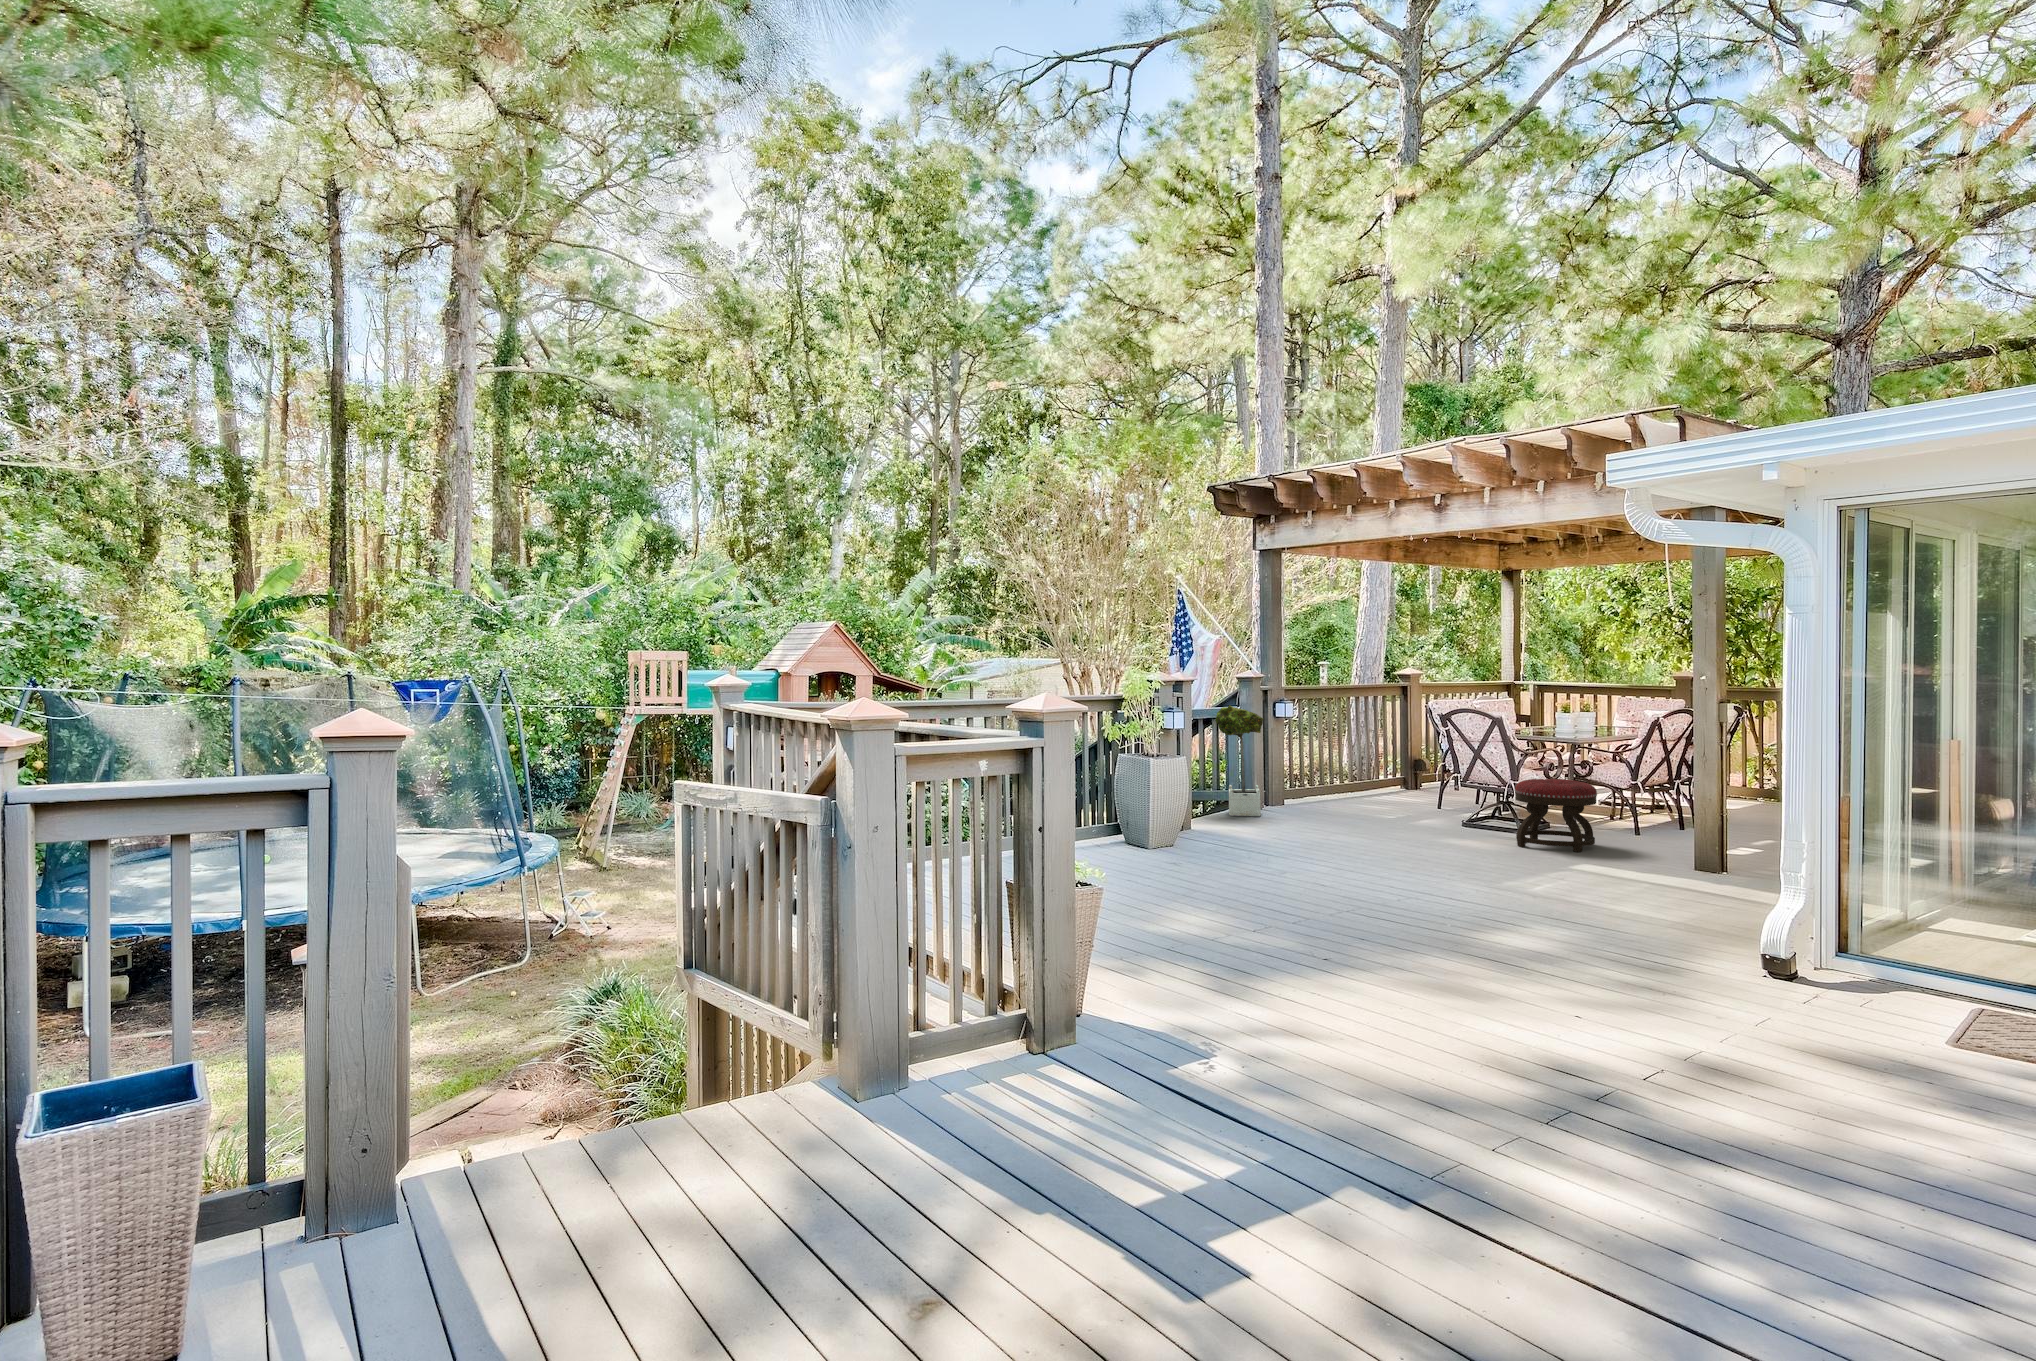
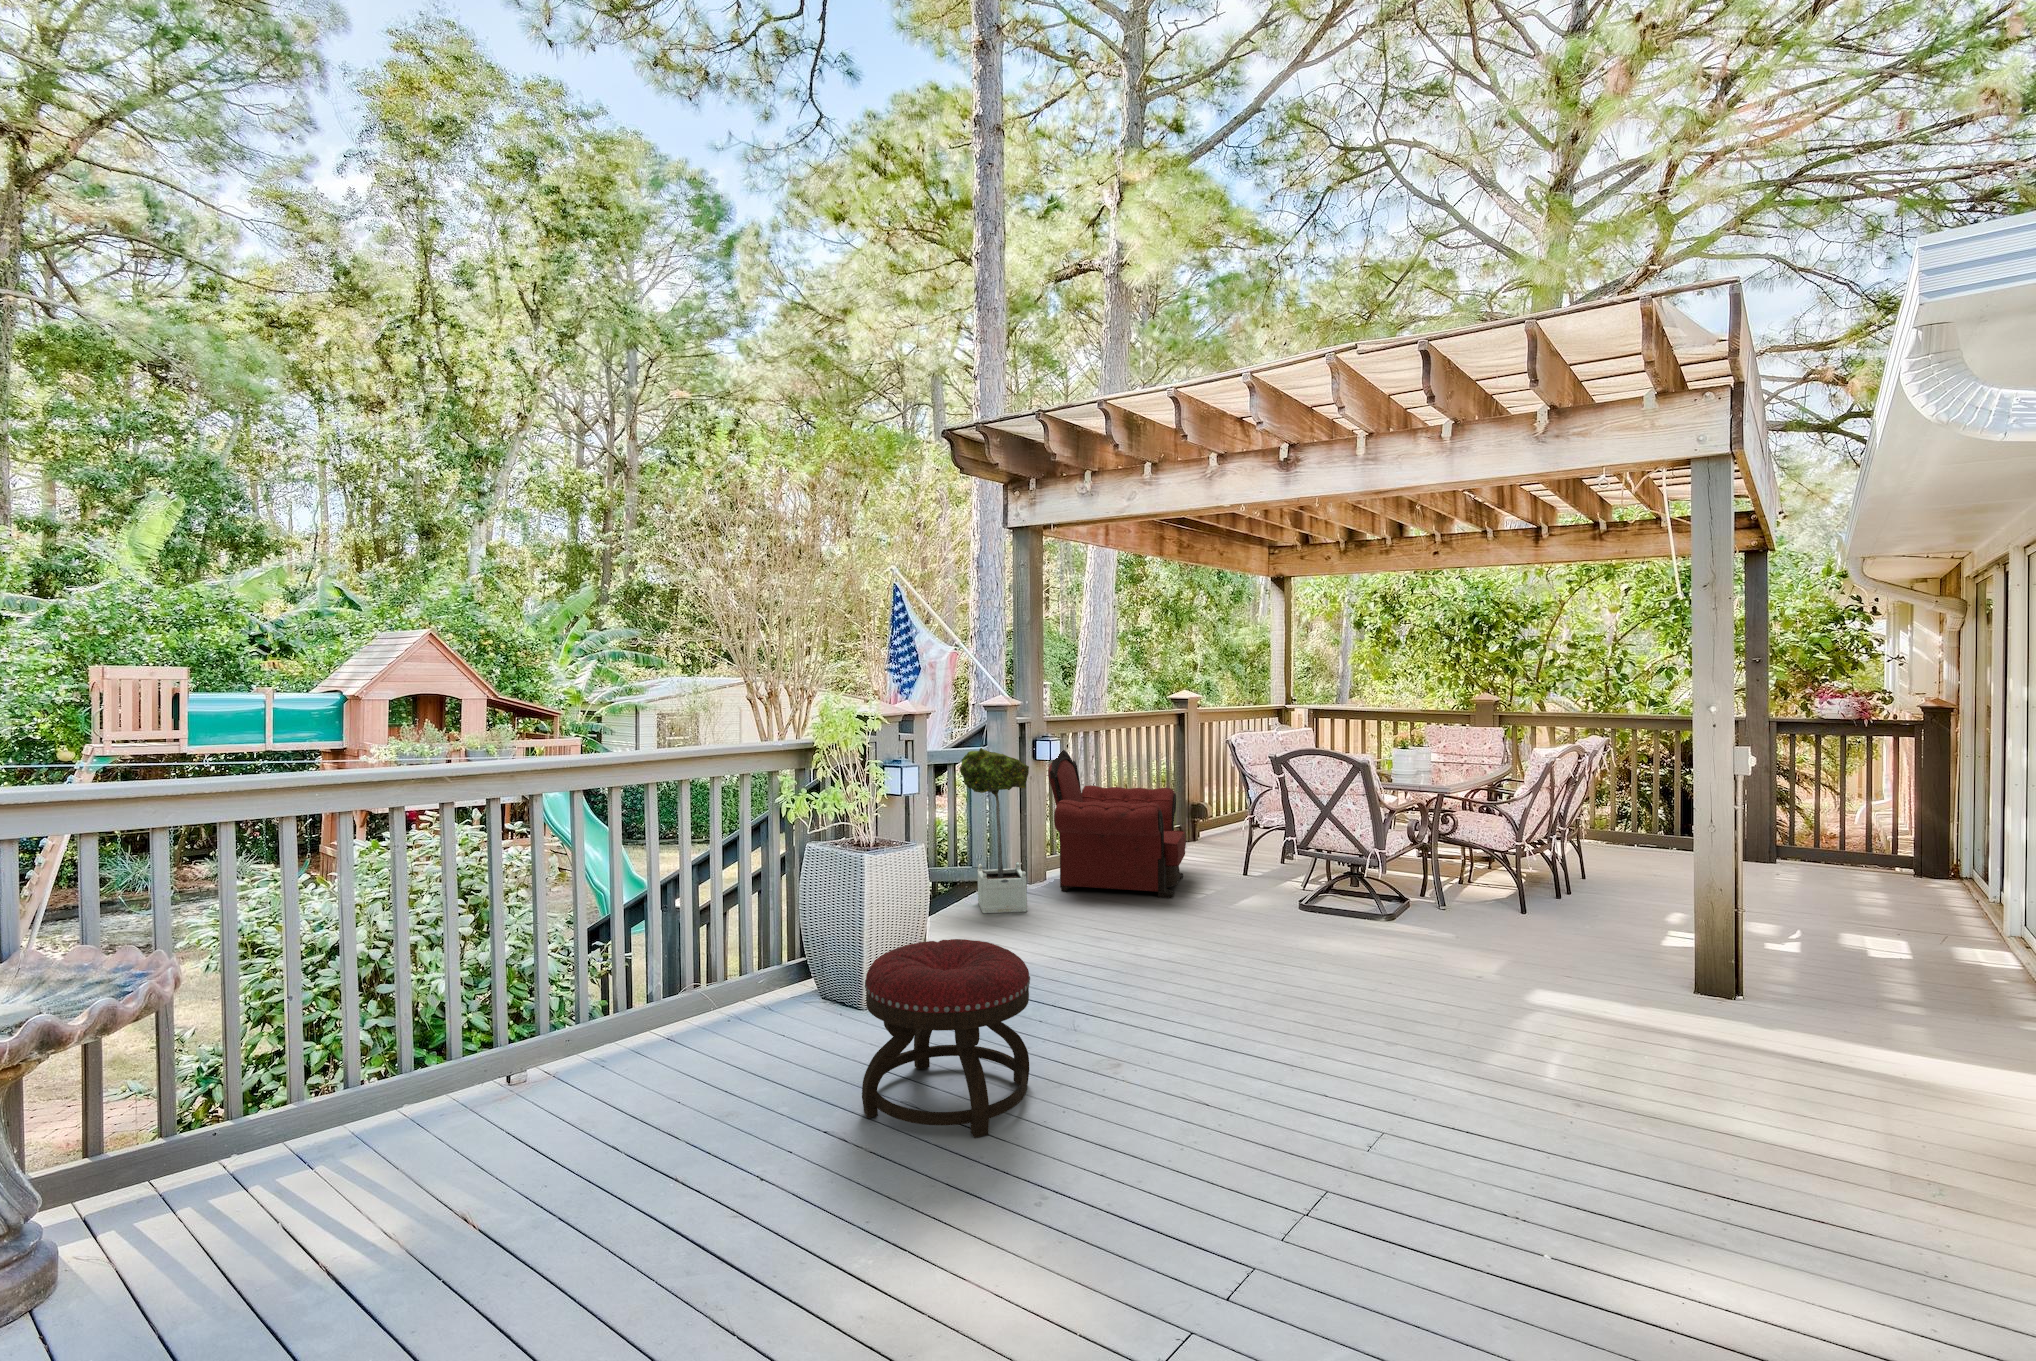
armchair: none [1284,710,1391,815] -> present [1048,750,1186,898]
ottoman: present [1515,779,1597,852] -> present [862,939,1030,1138]

